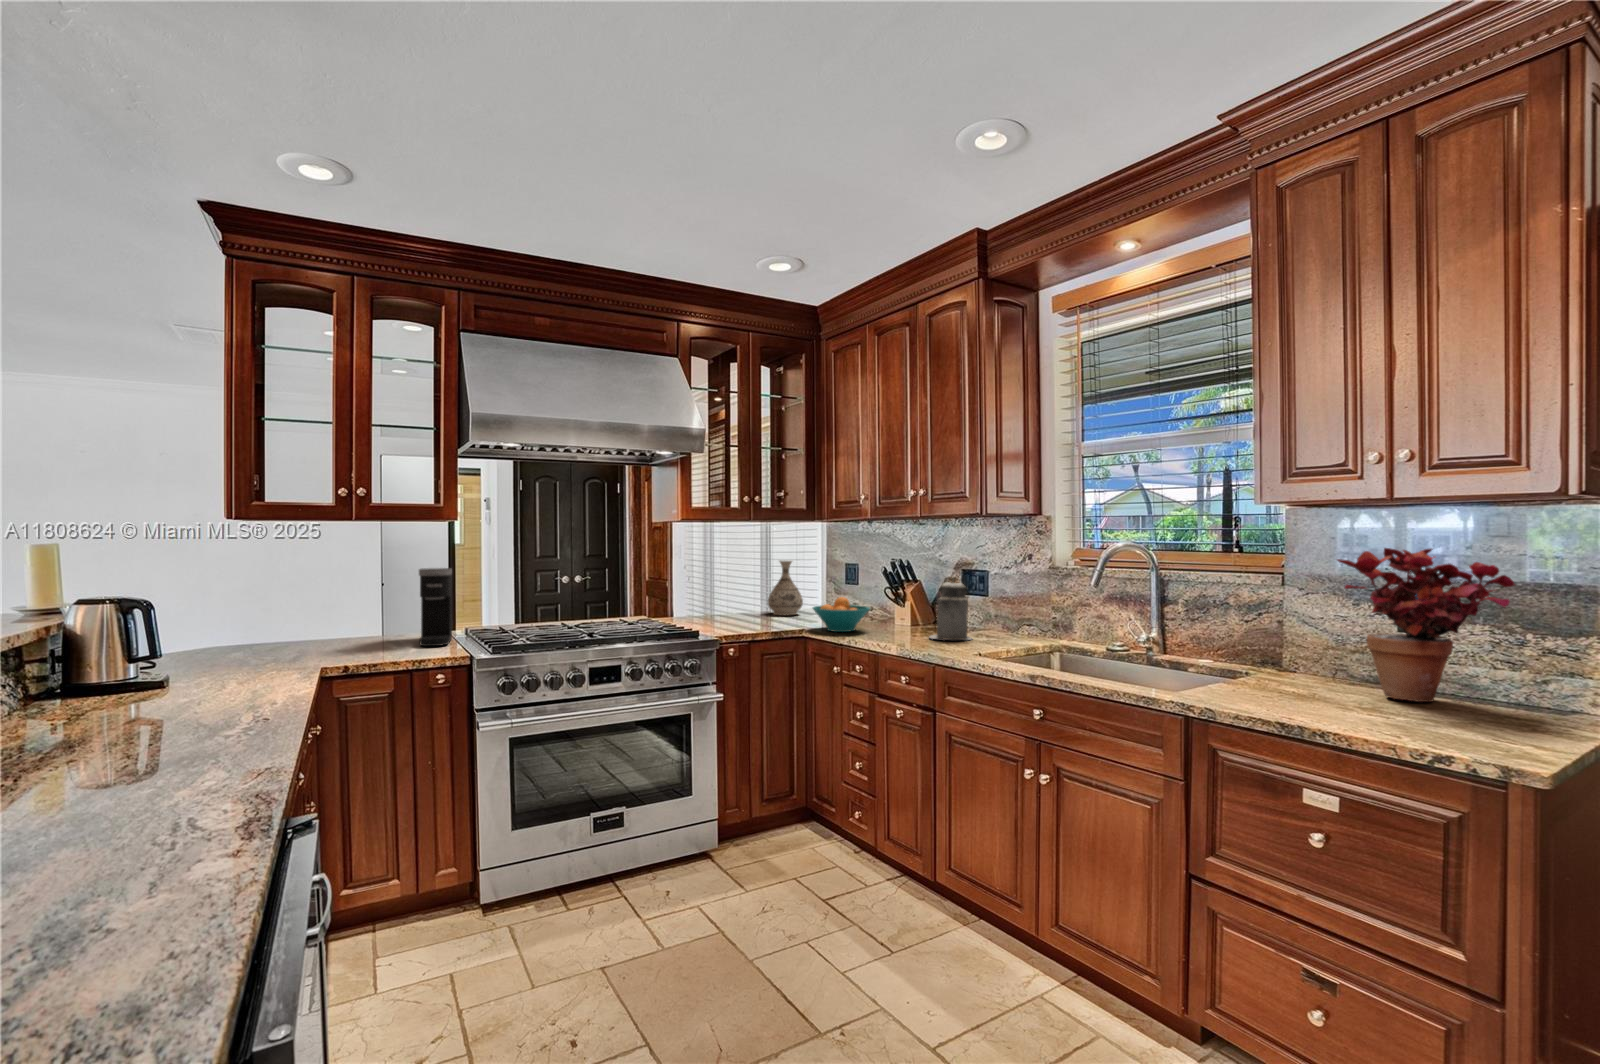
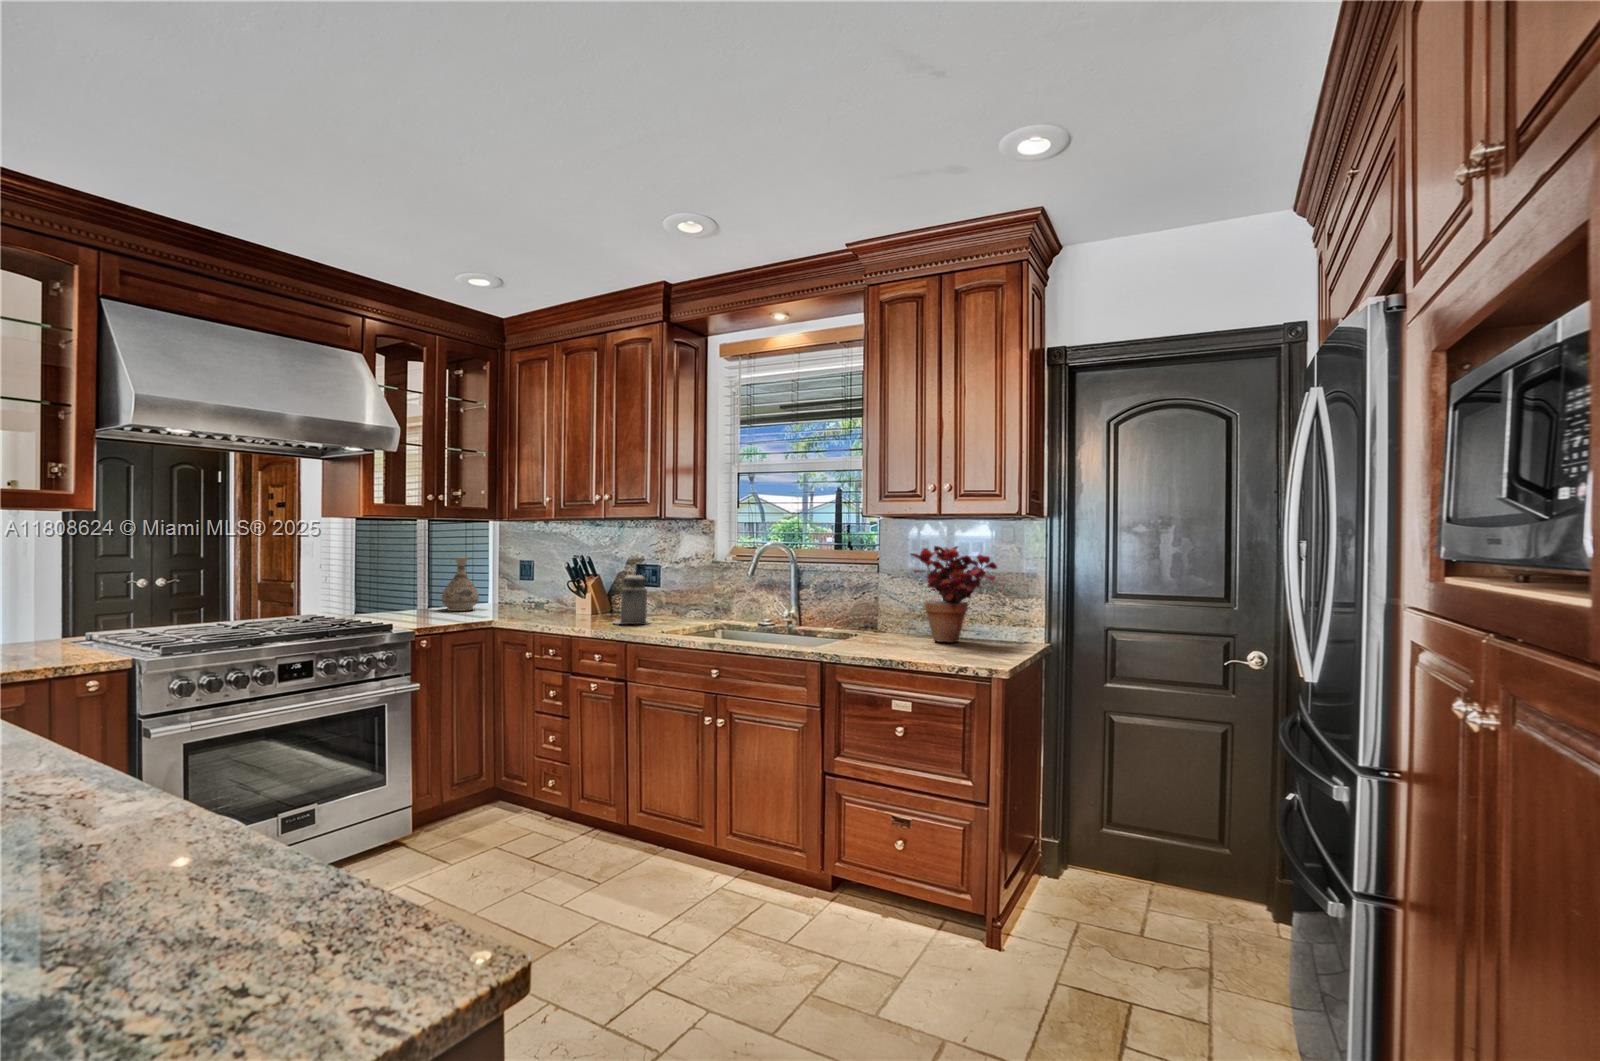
coffee maker: present [419,568,452,646] -> none [29,567,79,657]
fruit bowl: present [813,597,870,632] -> none [499,590,556,622]

